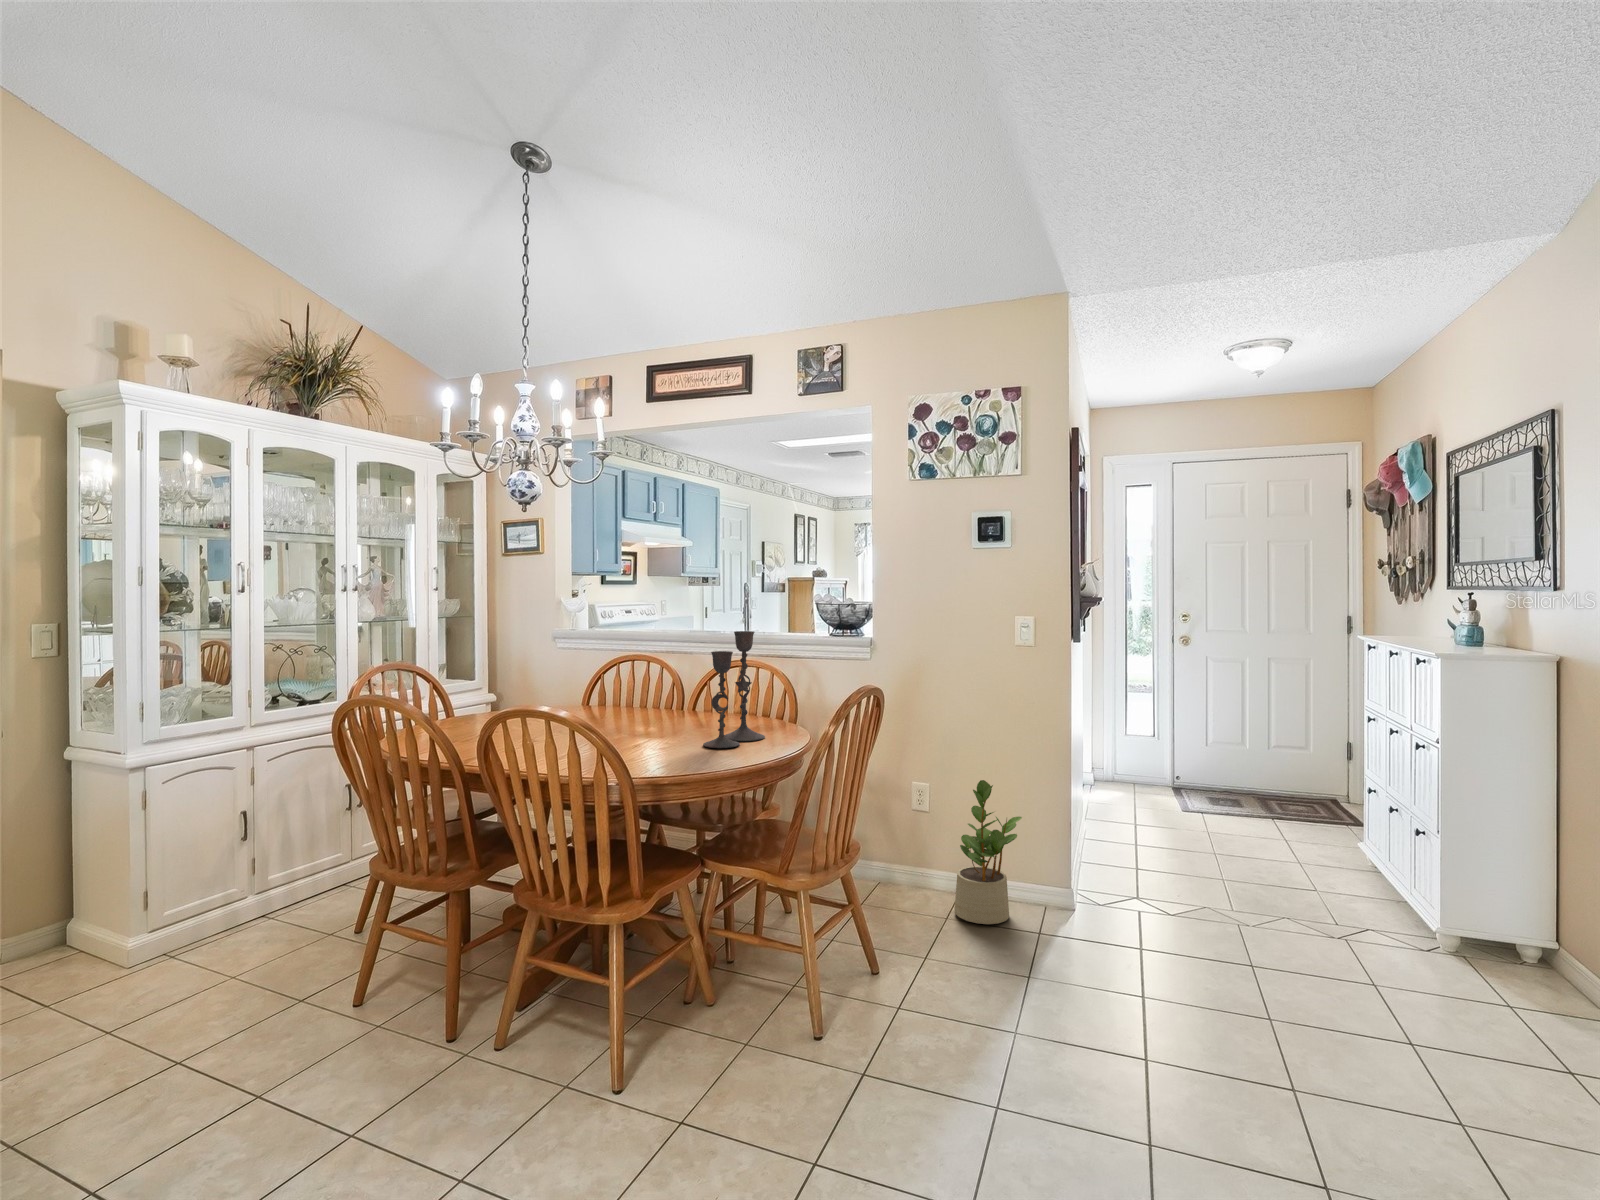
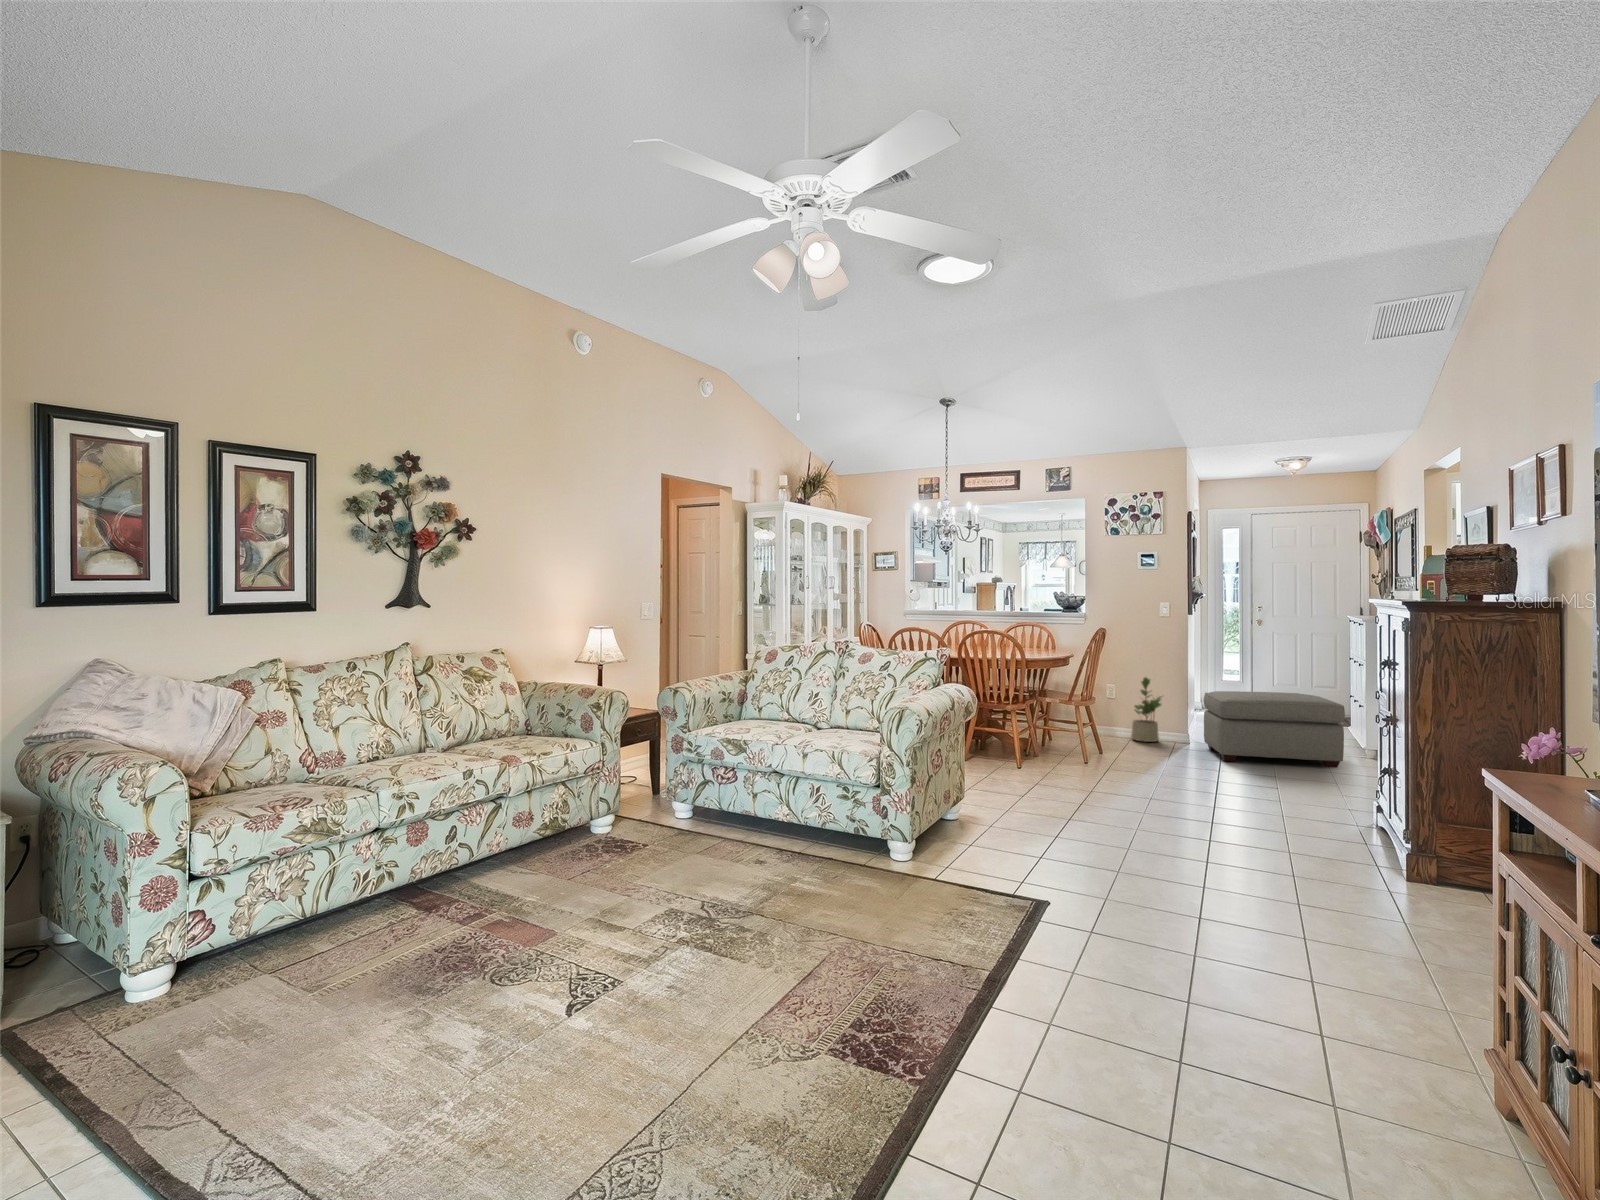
candlestick: present [703,631,765,748] -> none [1028,606,1051,653]
ottoman: none [1101,822,1445,1048] -> present [1204,691,1345,768]

